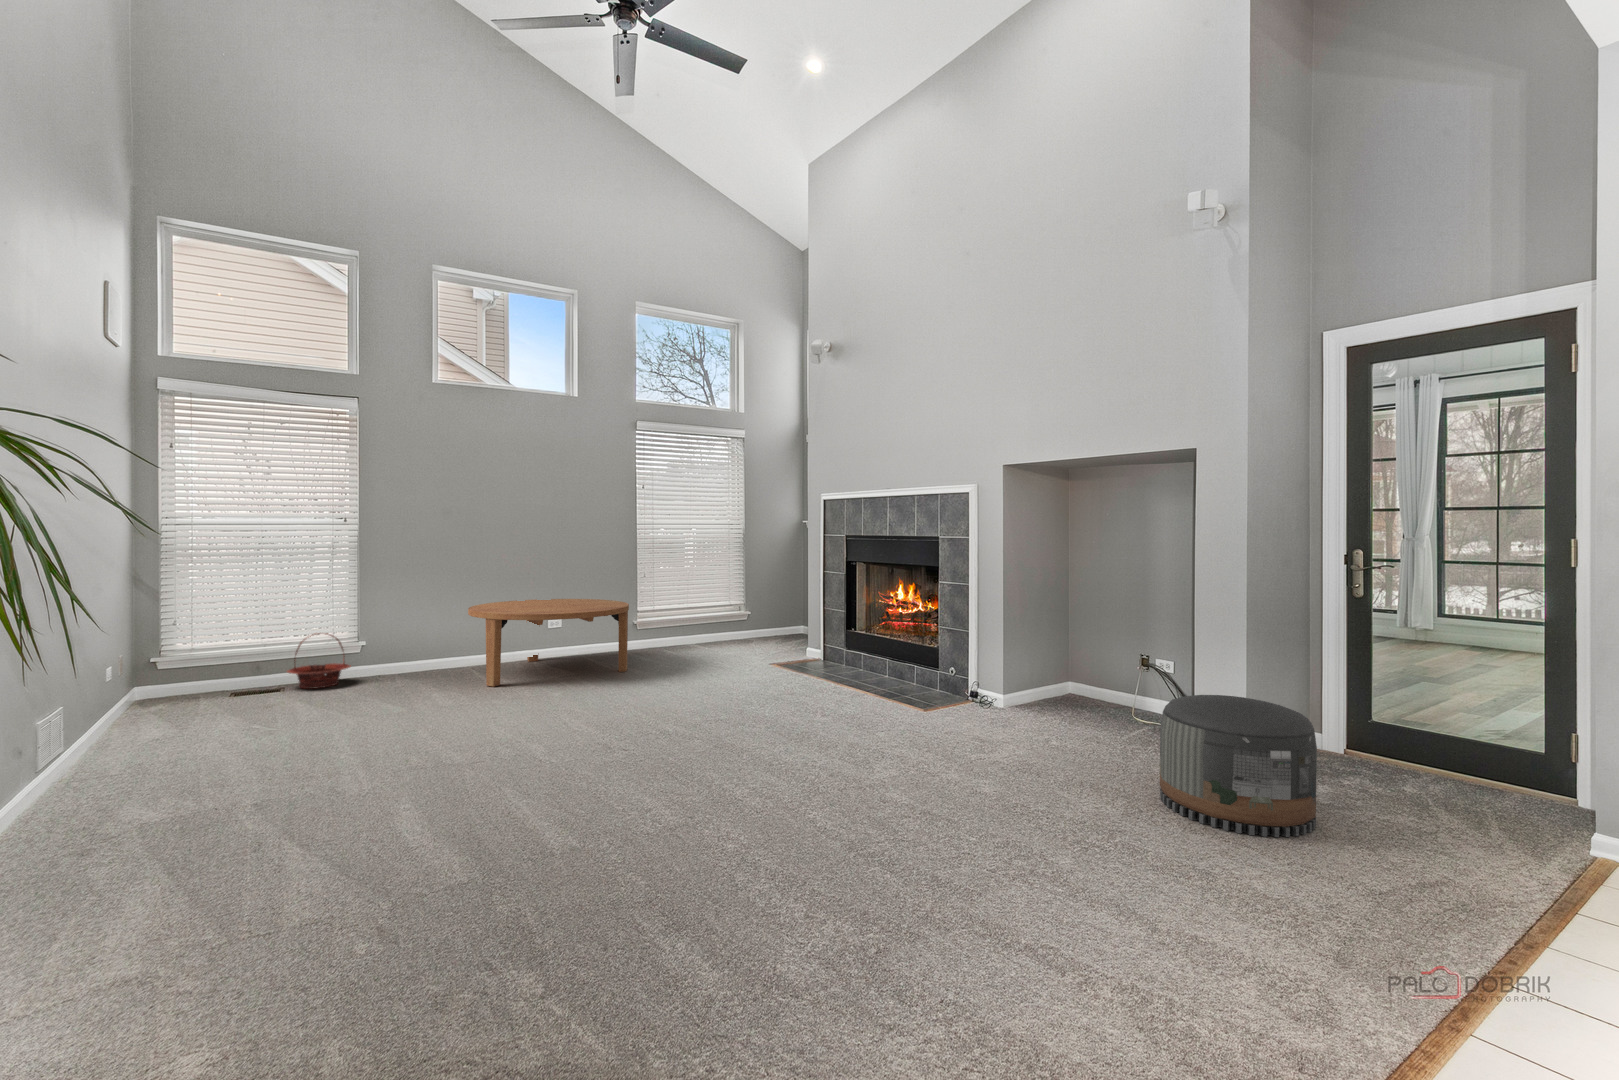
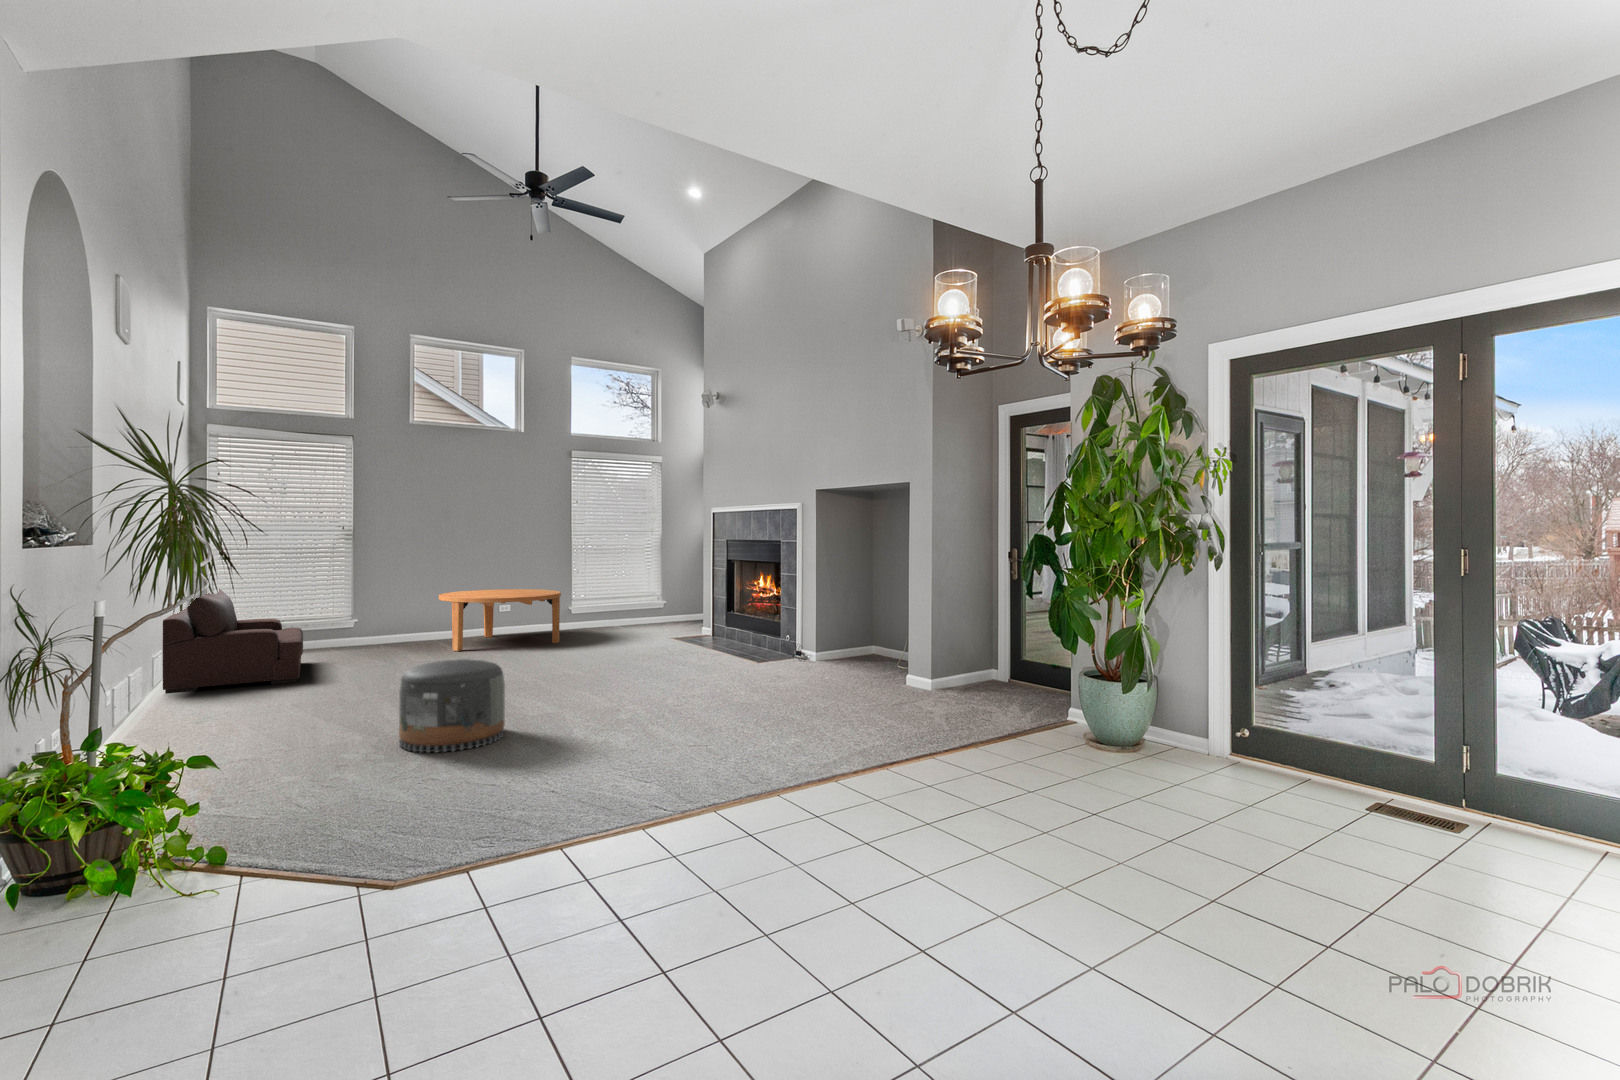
armchair: none [7,598,271,783] -> present [163,589,303,694]
basket: present [287,635,351,689] -> none [307,613,353,653]
pouf: present [1160,695,1317,837] -> present [399,659,505,753]

